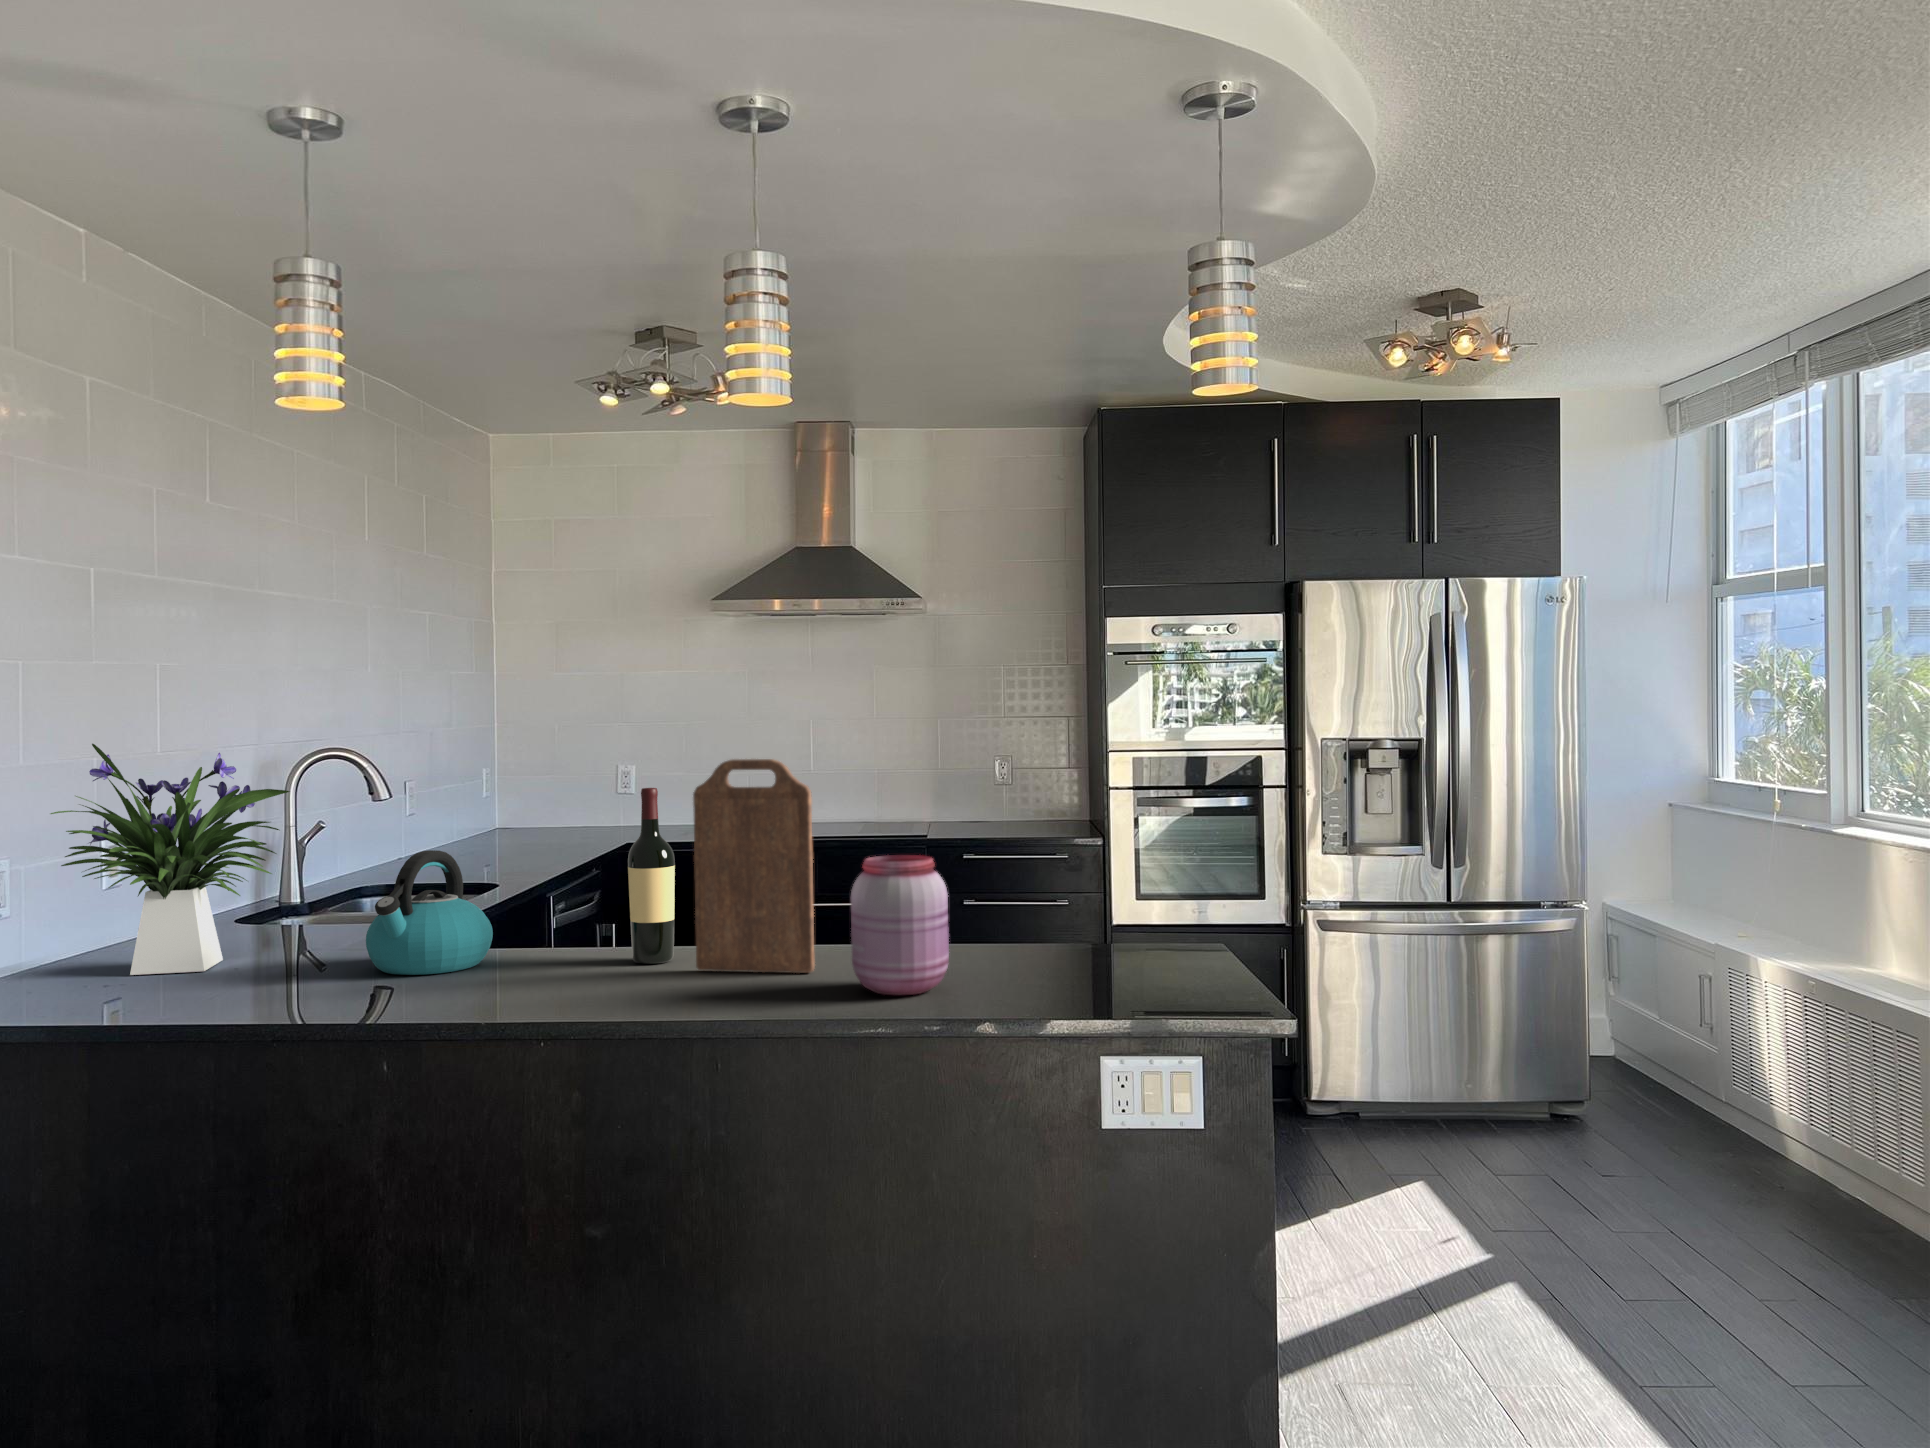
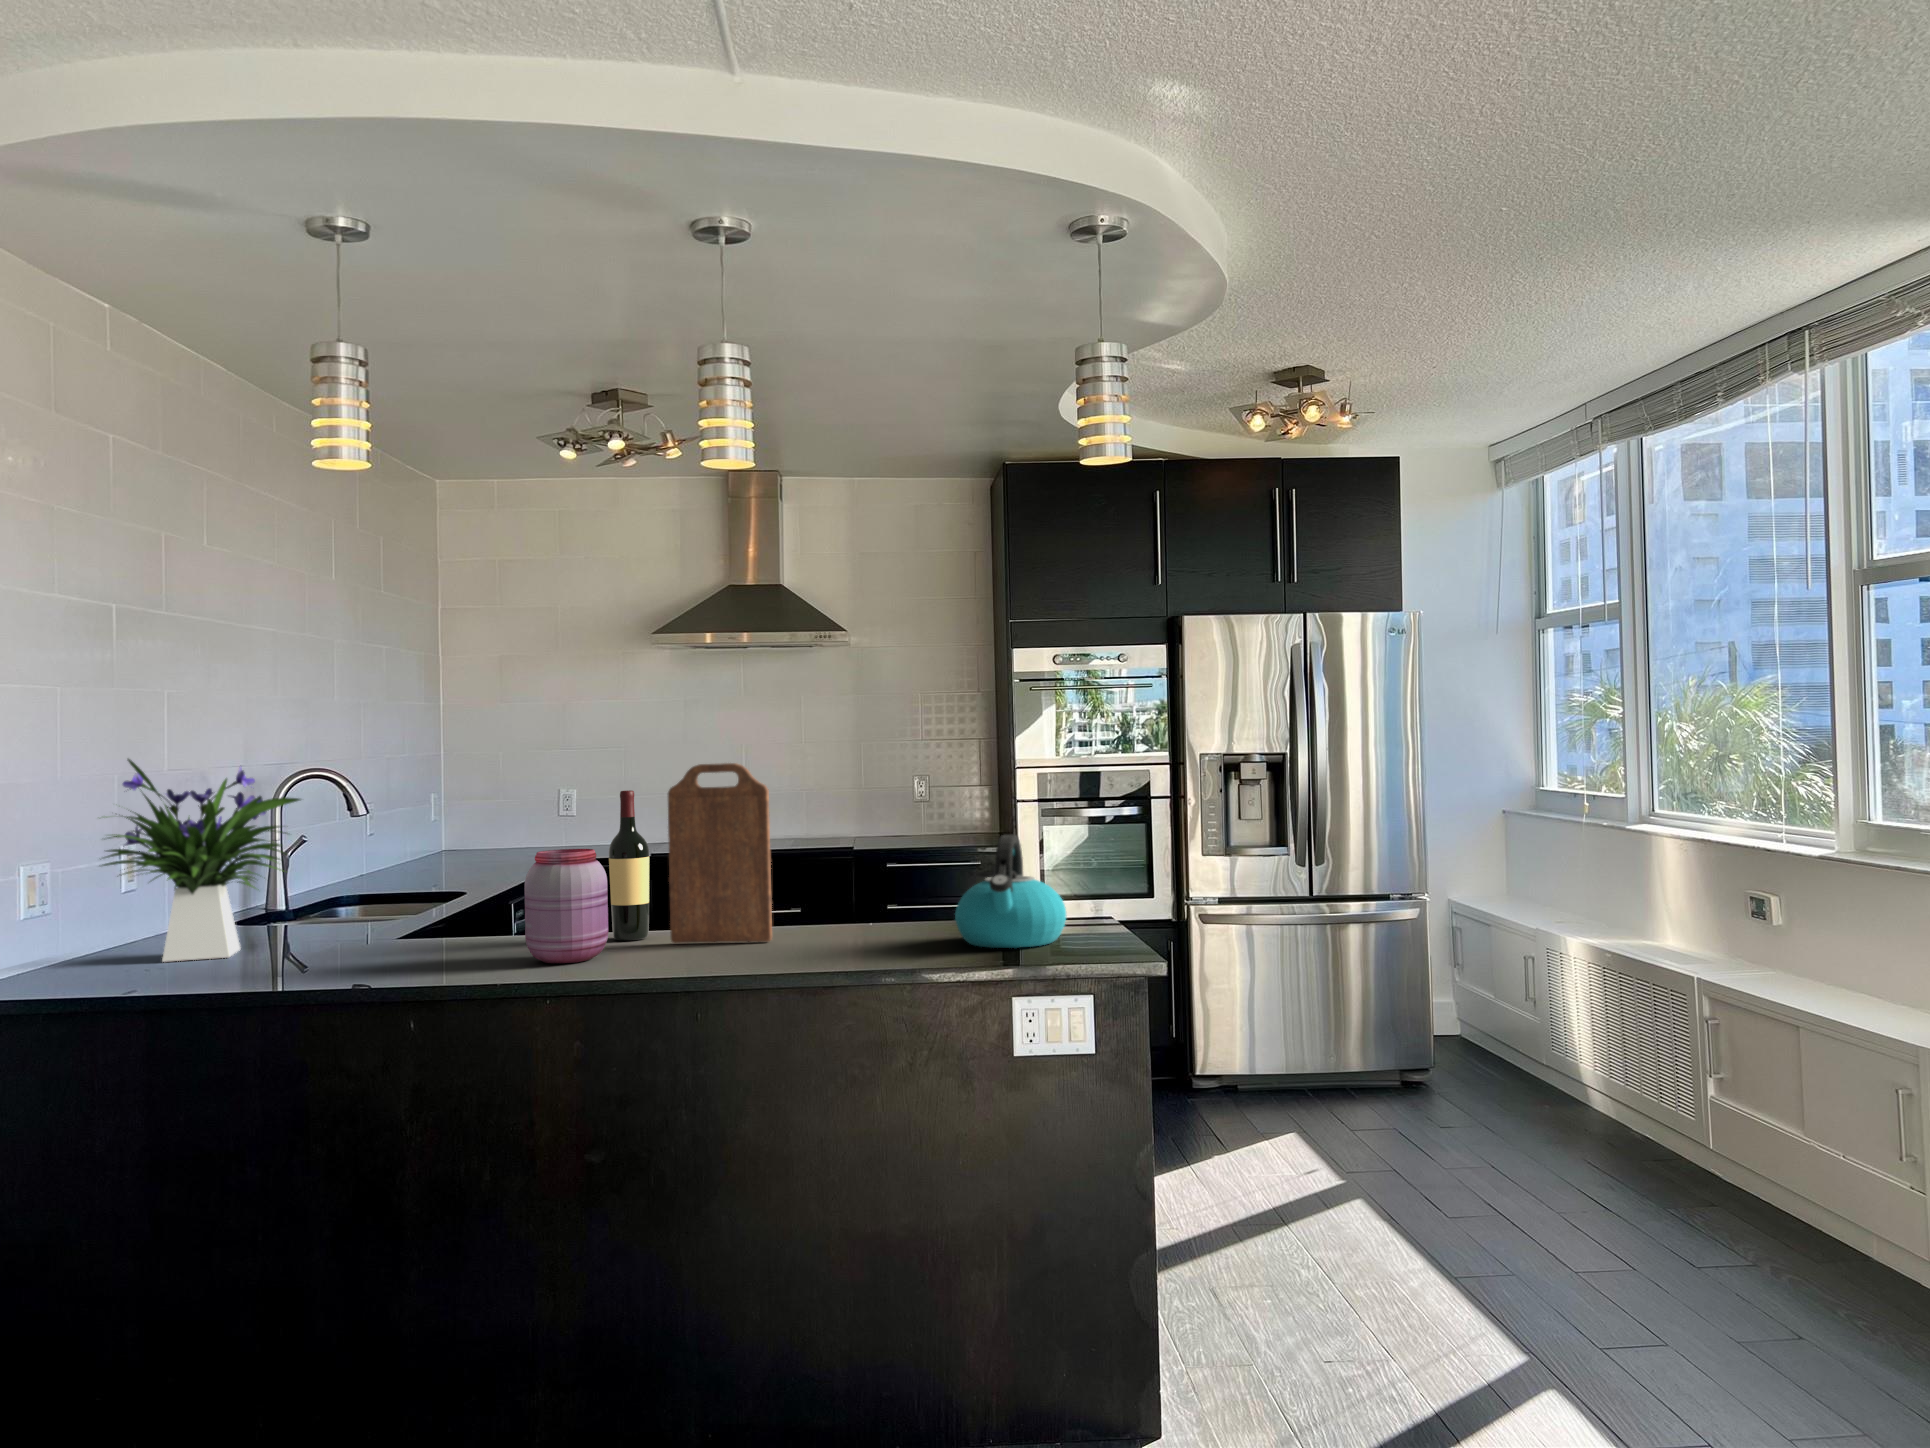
kettle: present [366,850,493,975] -> present [955,835,1066,948]
jar: present [851,855,949,995] -> present [524,849,608,963]

